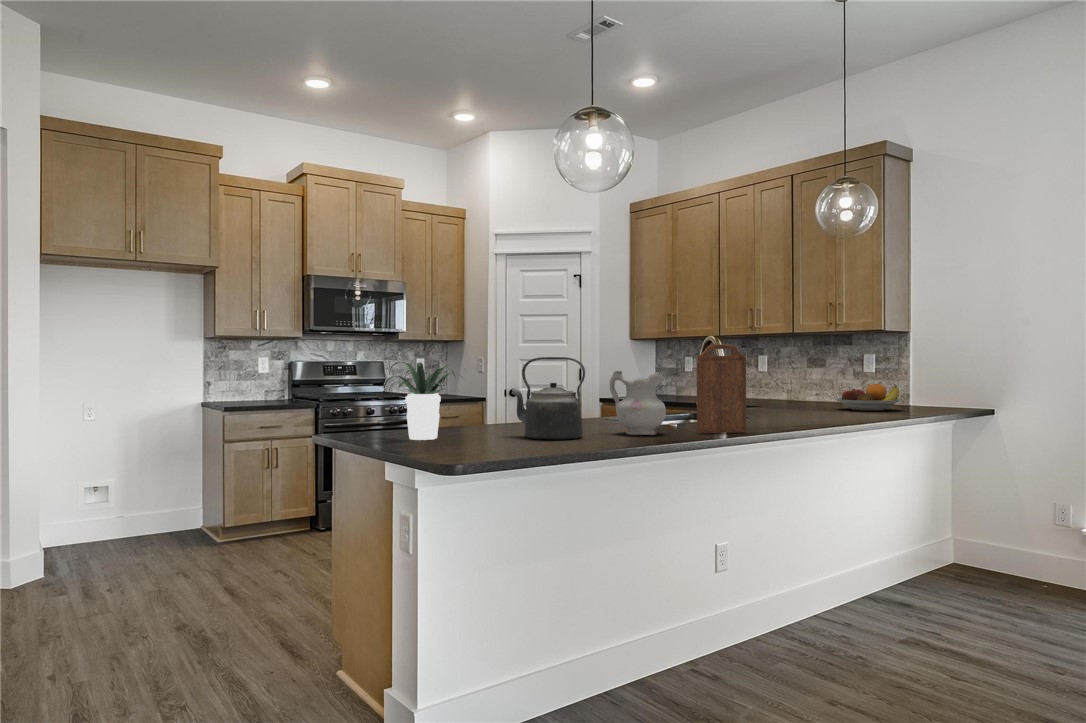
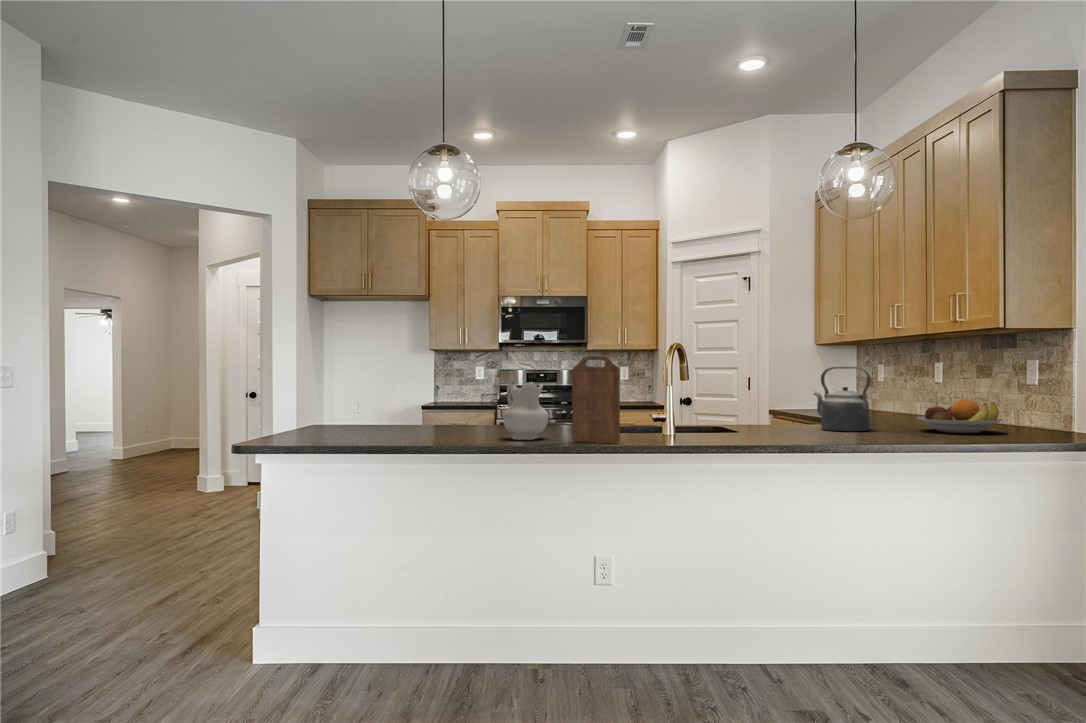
kettle: present [512,357,585,440] -> present [814,367,871,431]
potted plant: present [384,362,462,440] -> none [323,372,399,433]

